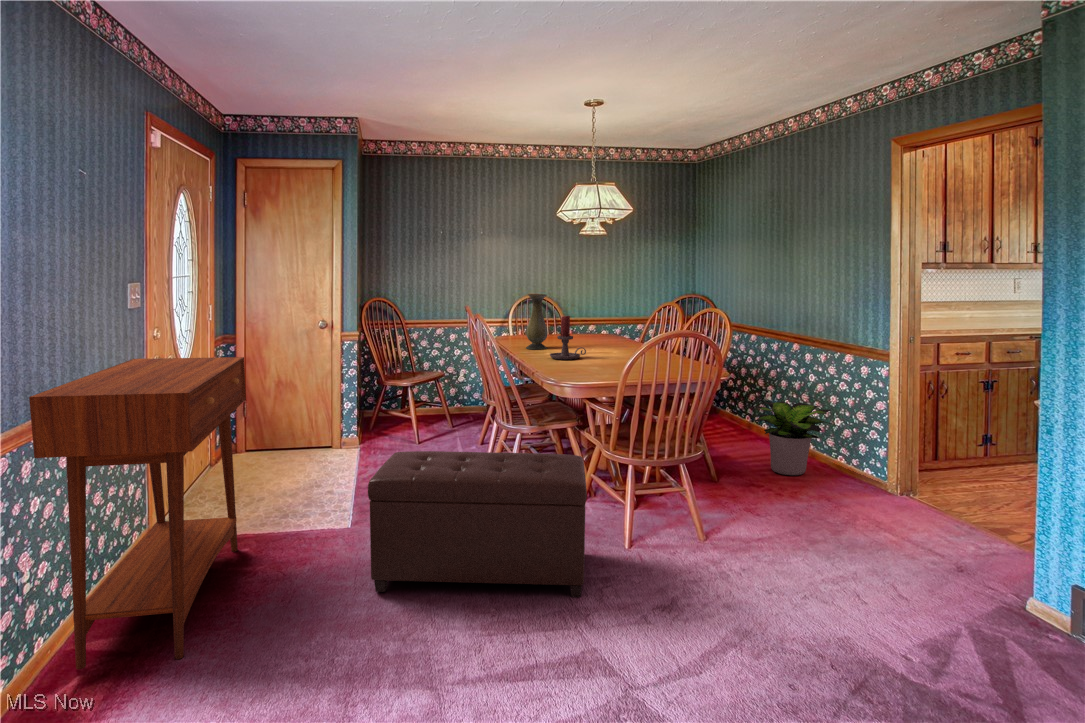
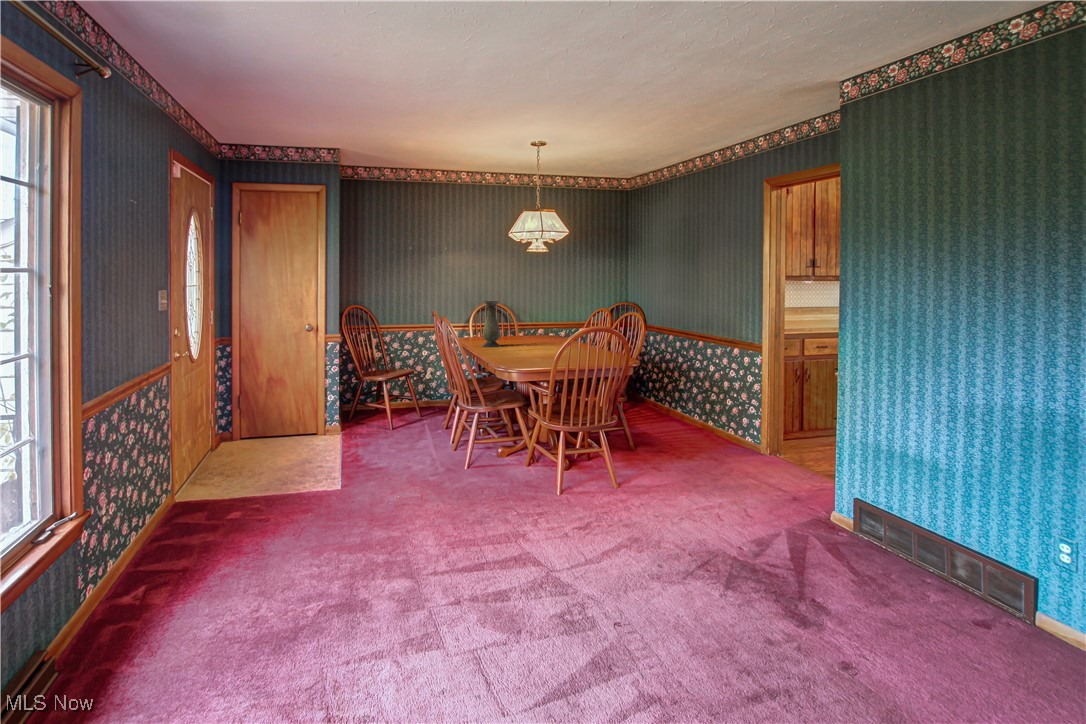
candle holder: present [550,316,586,360] -> none [502,318,532,353]
console table: present [29,357,246,669] -> none [104,349,257,586]
potted plant: present [754,401,831,475] -> none [667,387,734,446]
ottoman: present [368,451,587,597] -> none [361,424,531,531]

